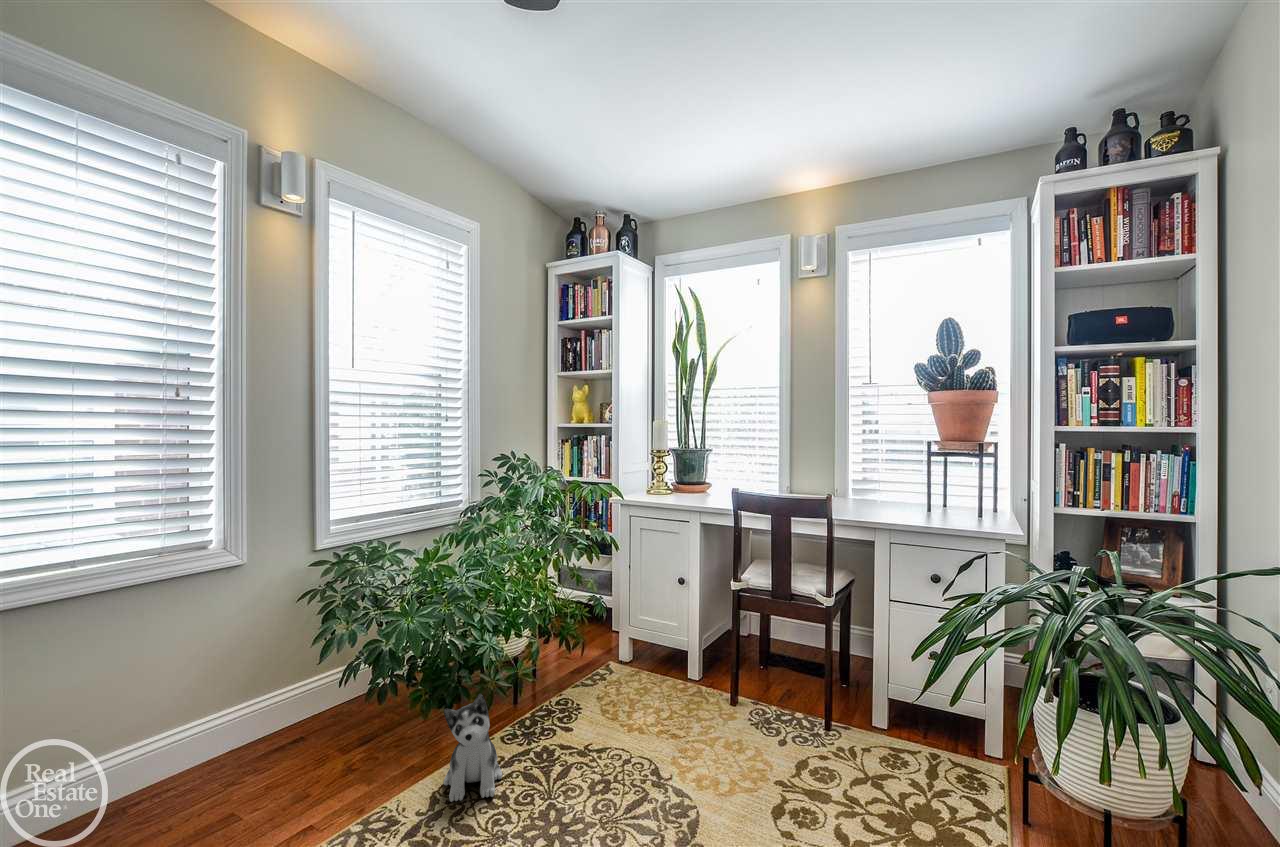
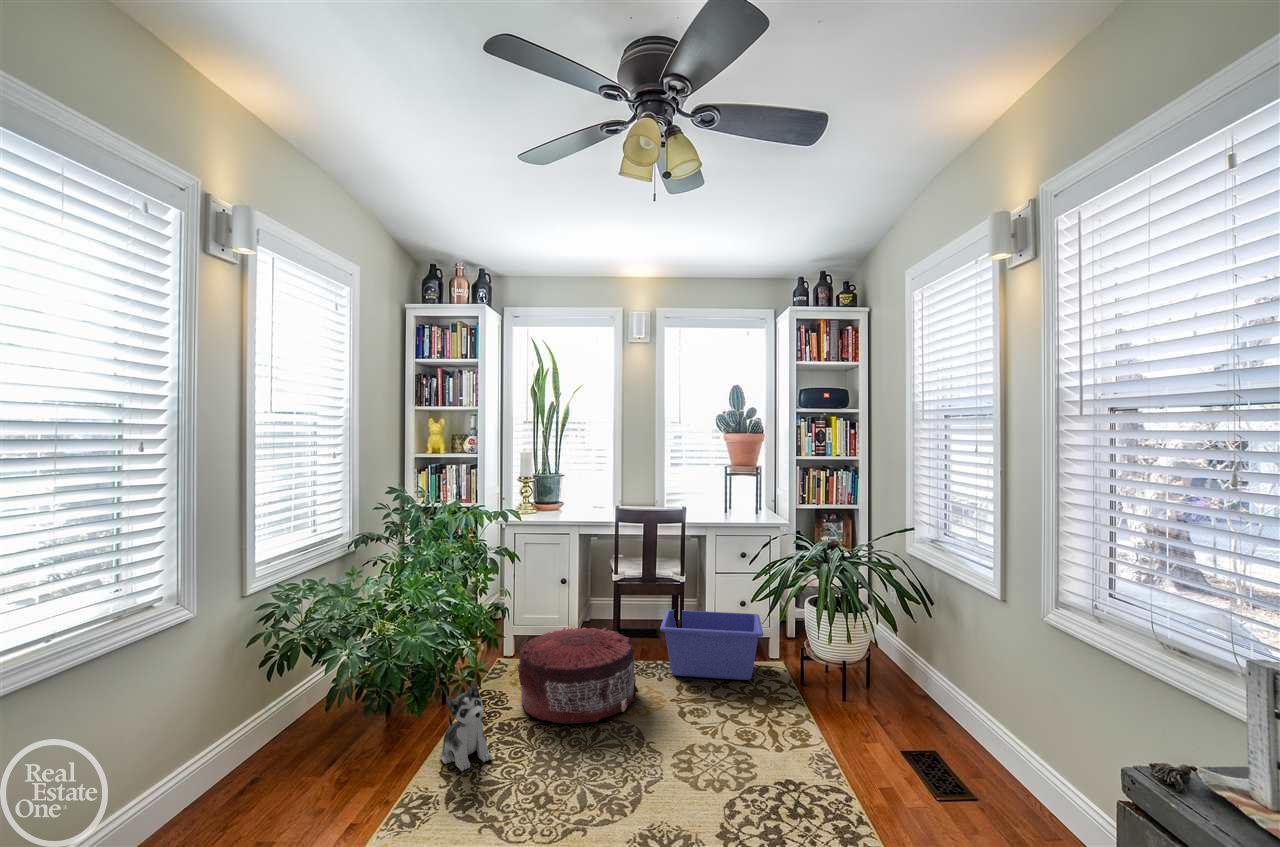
pouf: none [577,642,734,785] -> present [517,627,638,723]
storage bin: none [782,644,962,781] -> present [660,610,763,680]

